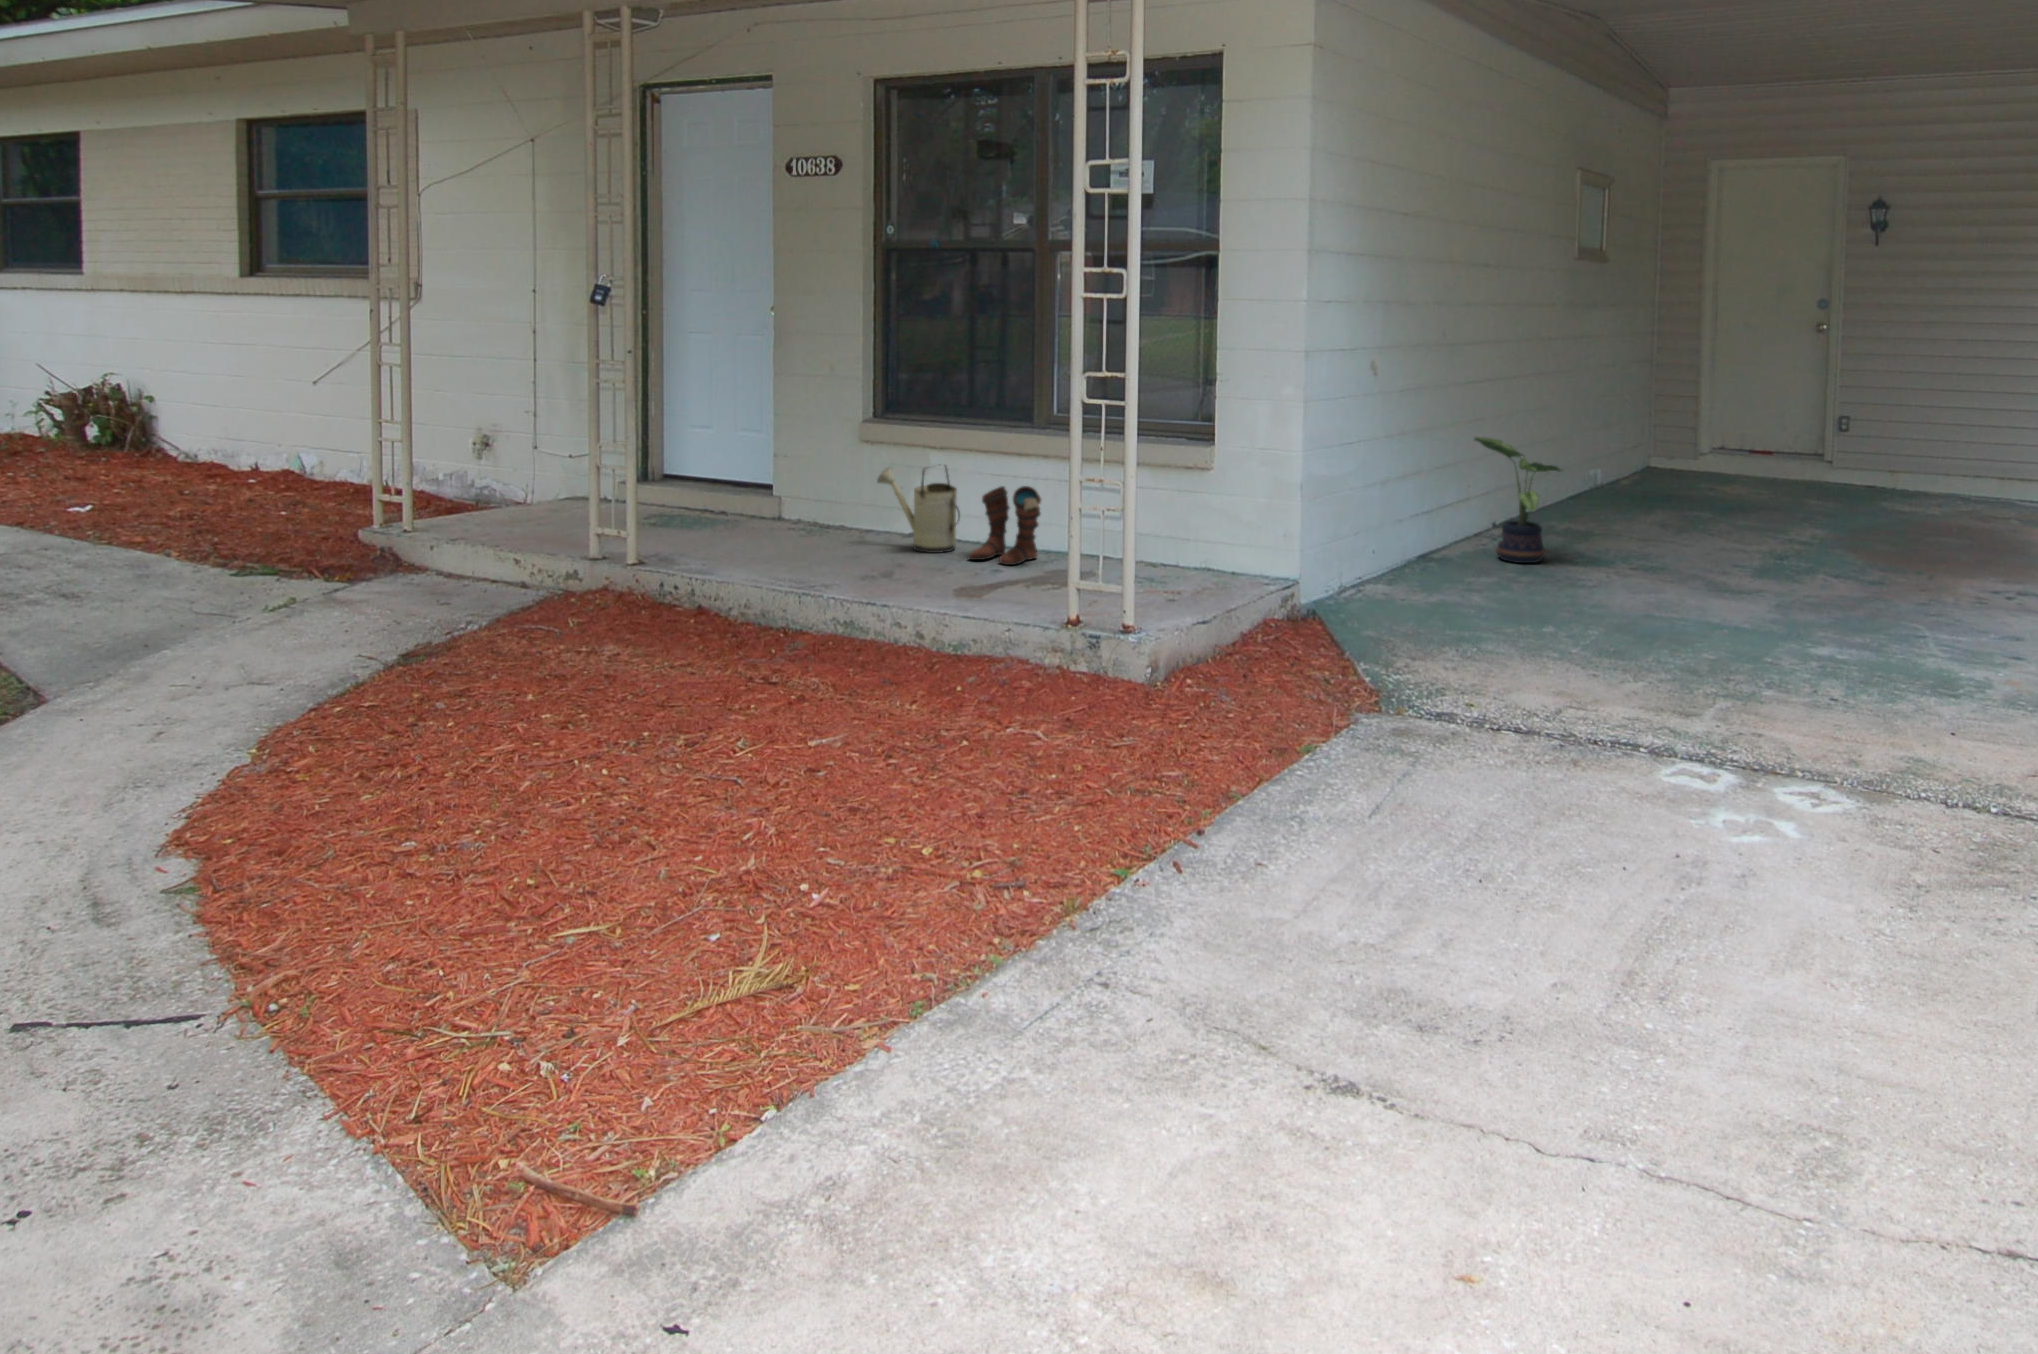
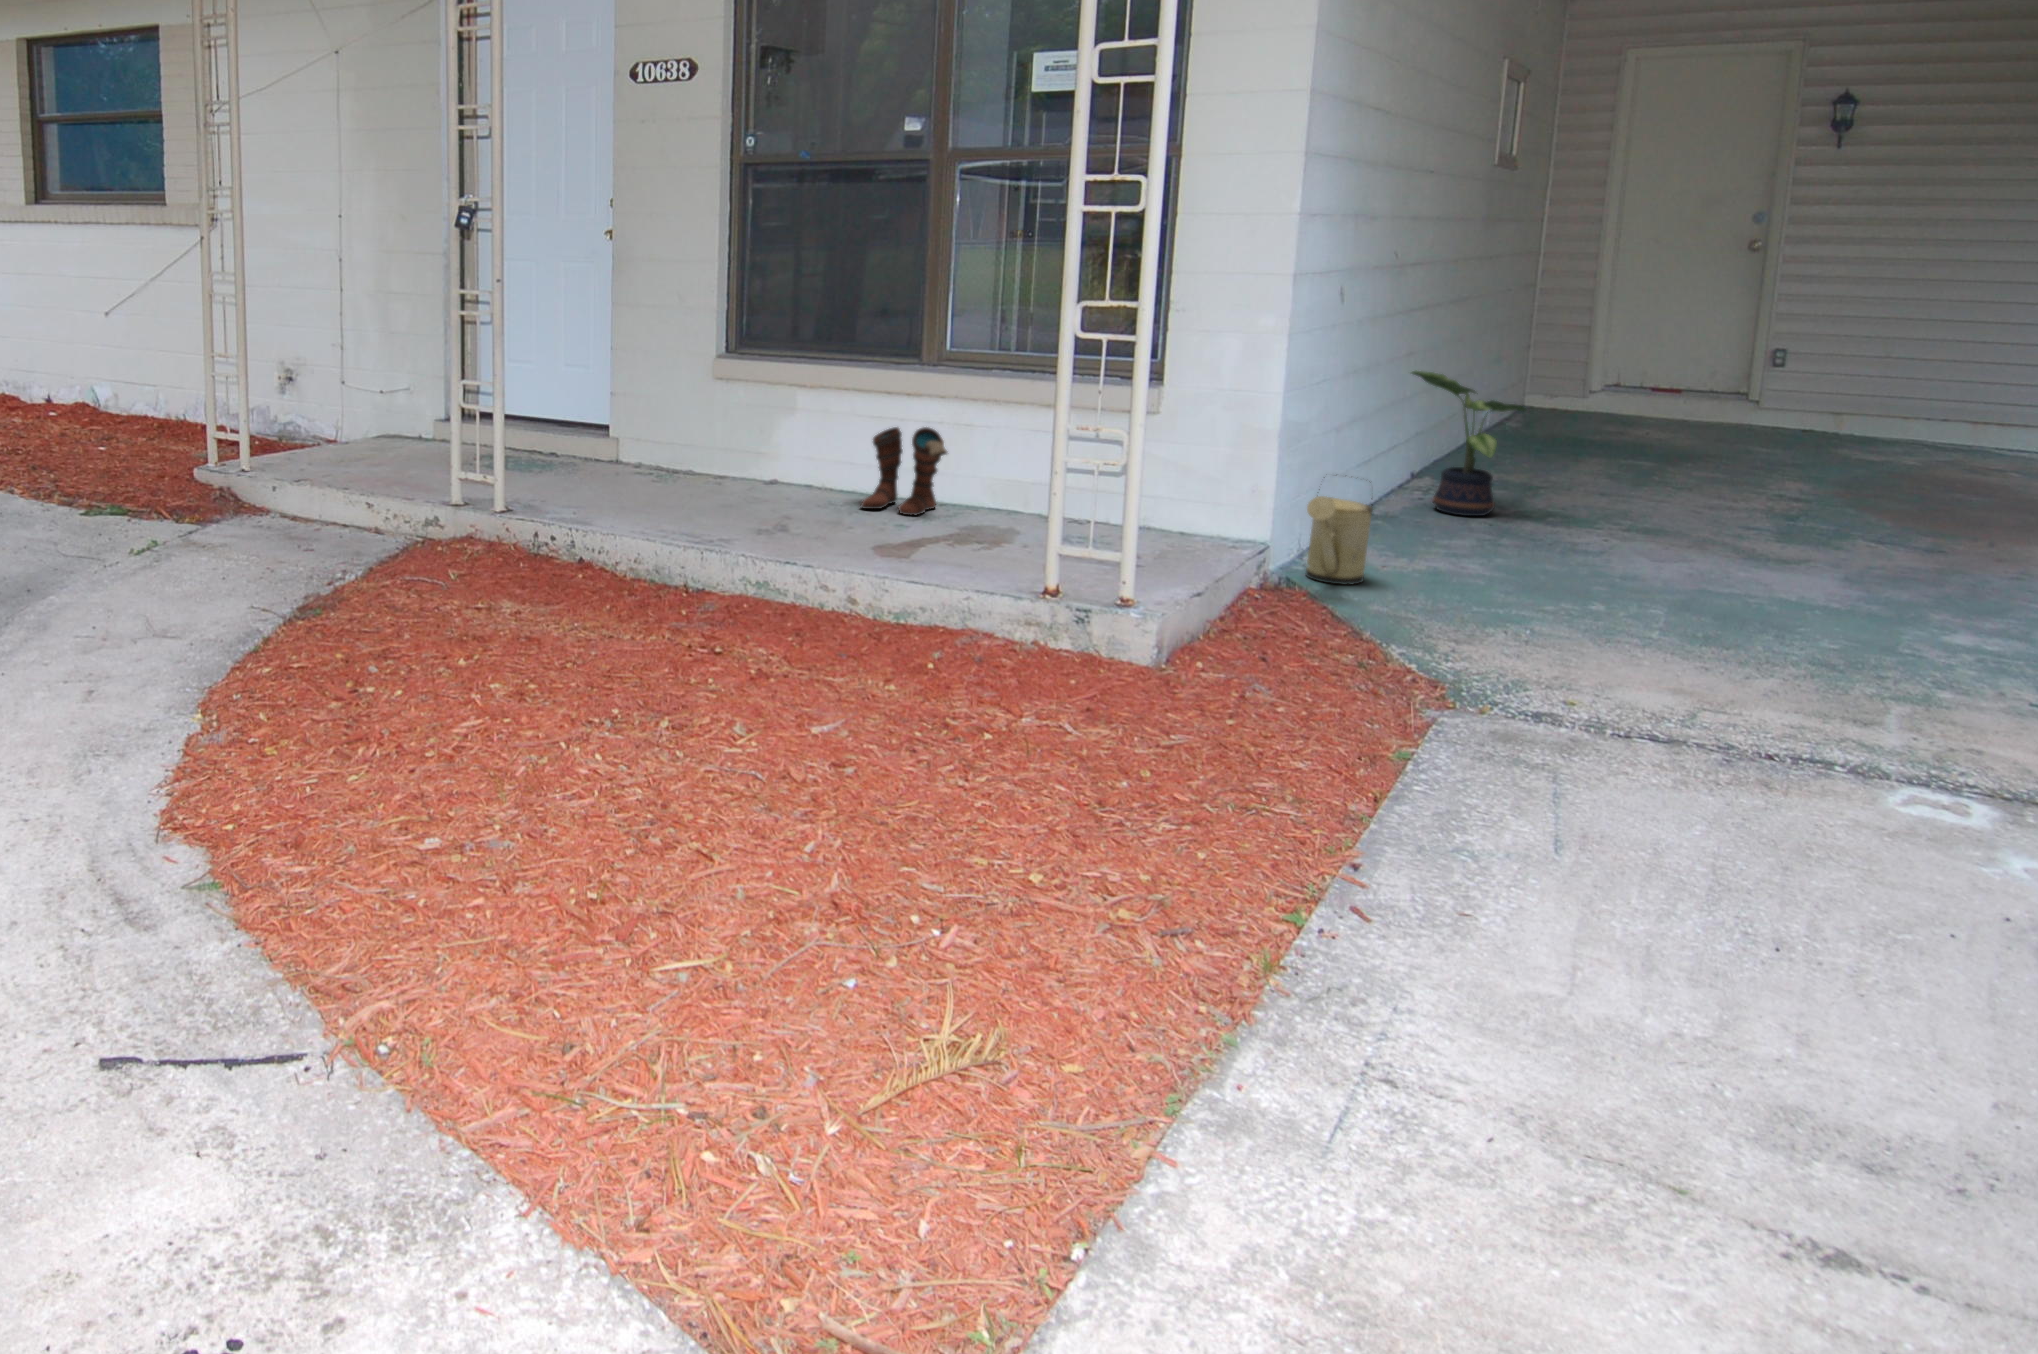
watering can: present [877,467,960,553] -> present [1305,489,1373,585]

